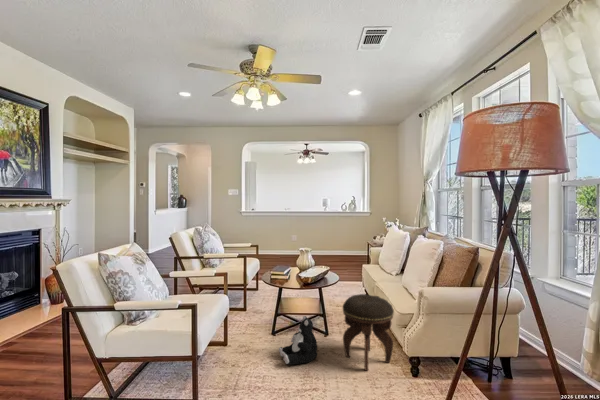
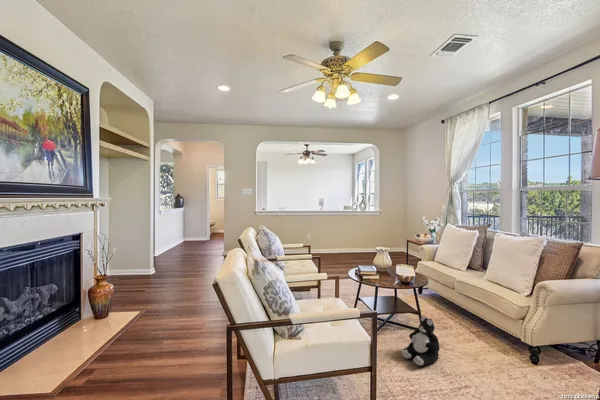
footstool: present [343,294,394,371] -> none [456,291,513,365]

